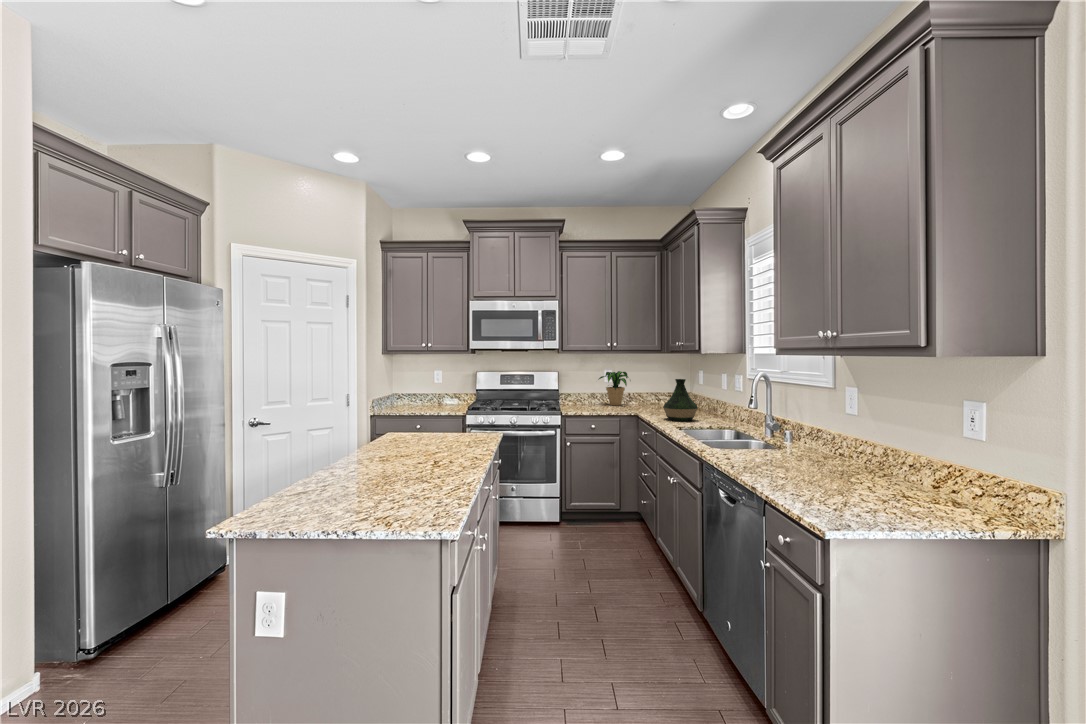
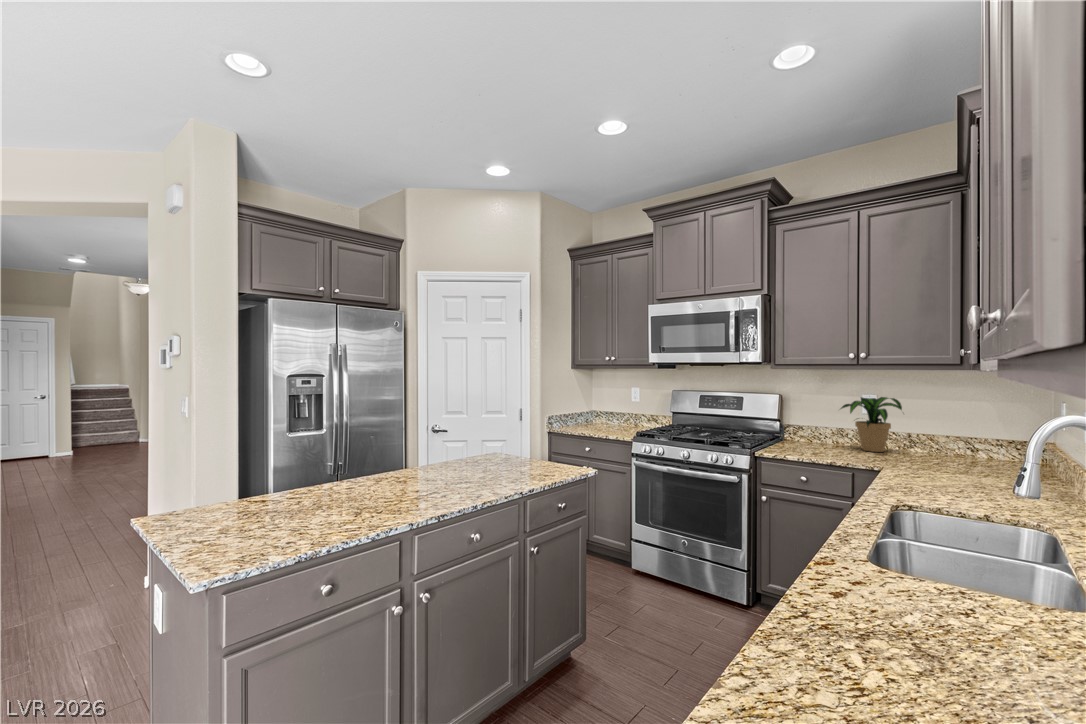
vase: present [663,379,698,421] -> none [910,415,996,500]

